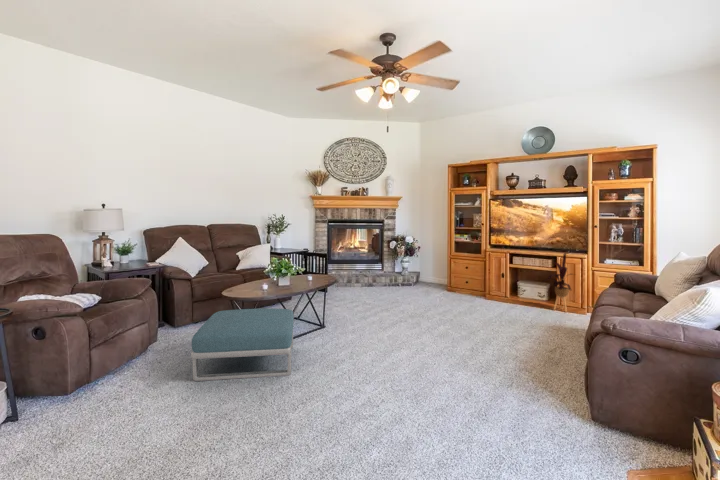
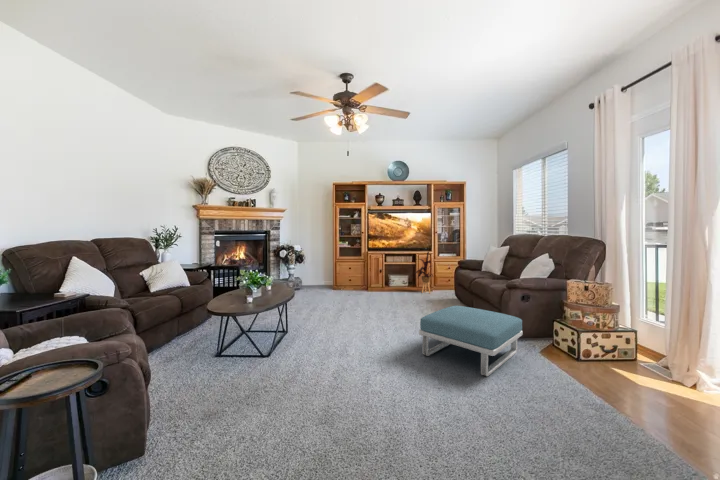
footstool: present [191,309,294,381] -> present [419,306,523,376]

